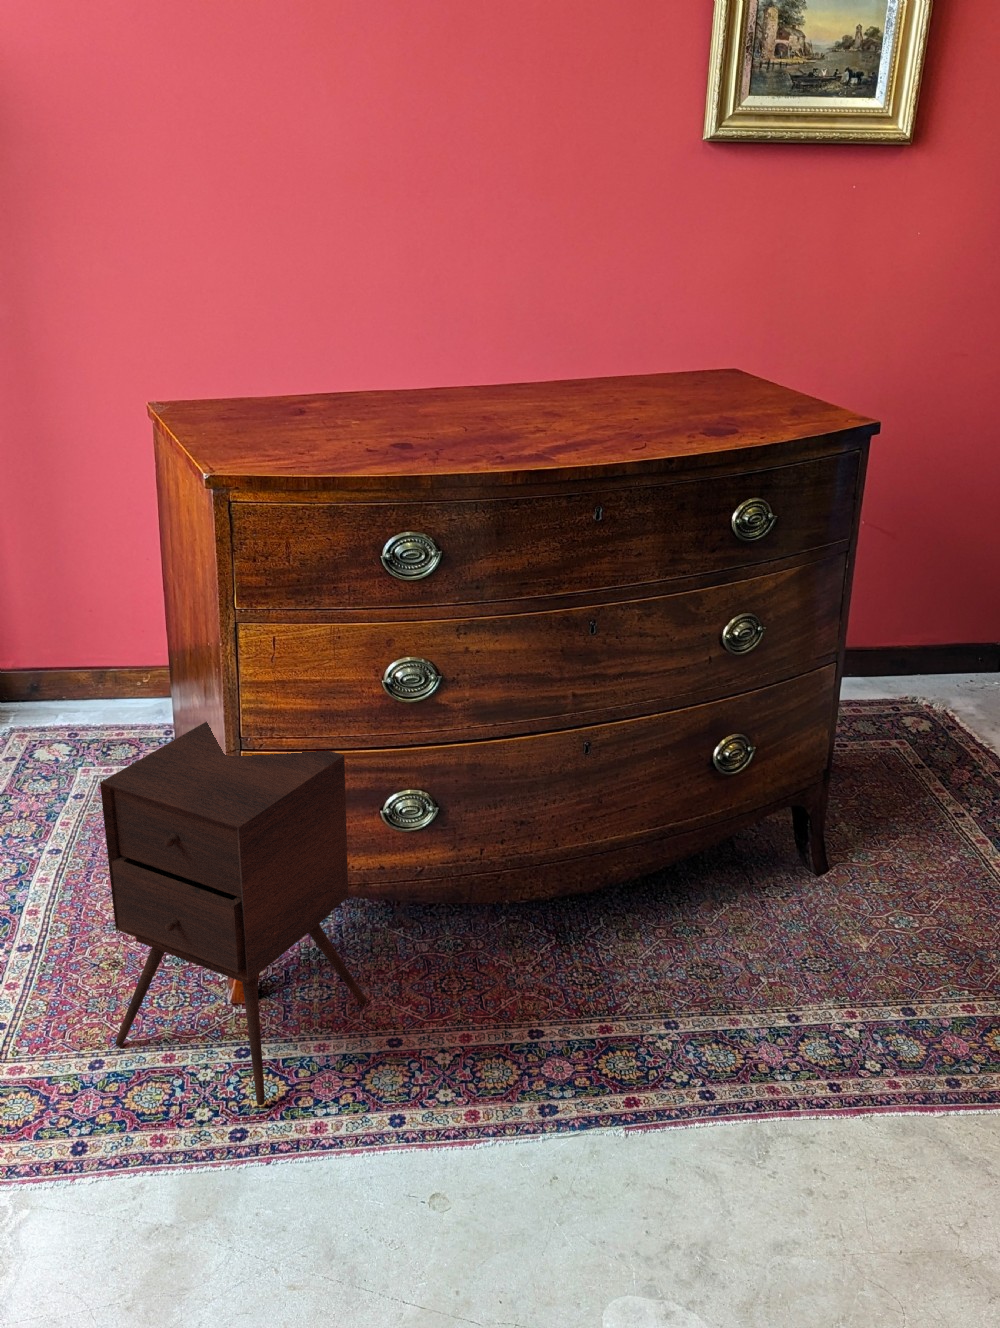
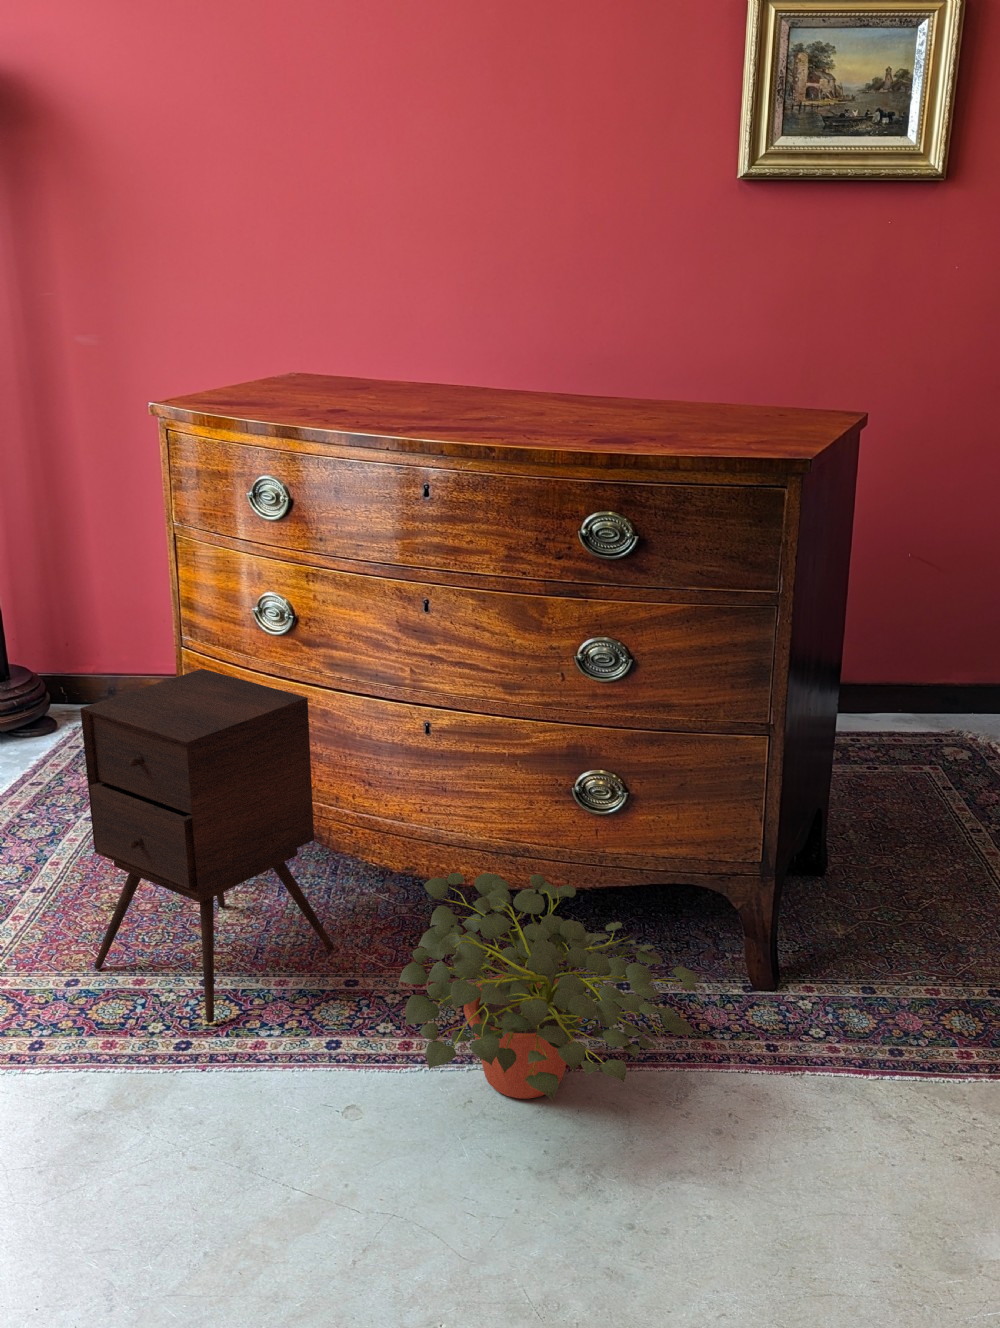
potted plant: none [481,930,780,1198] -> present [399,873,699,1102]

